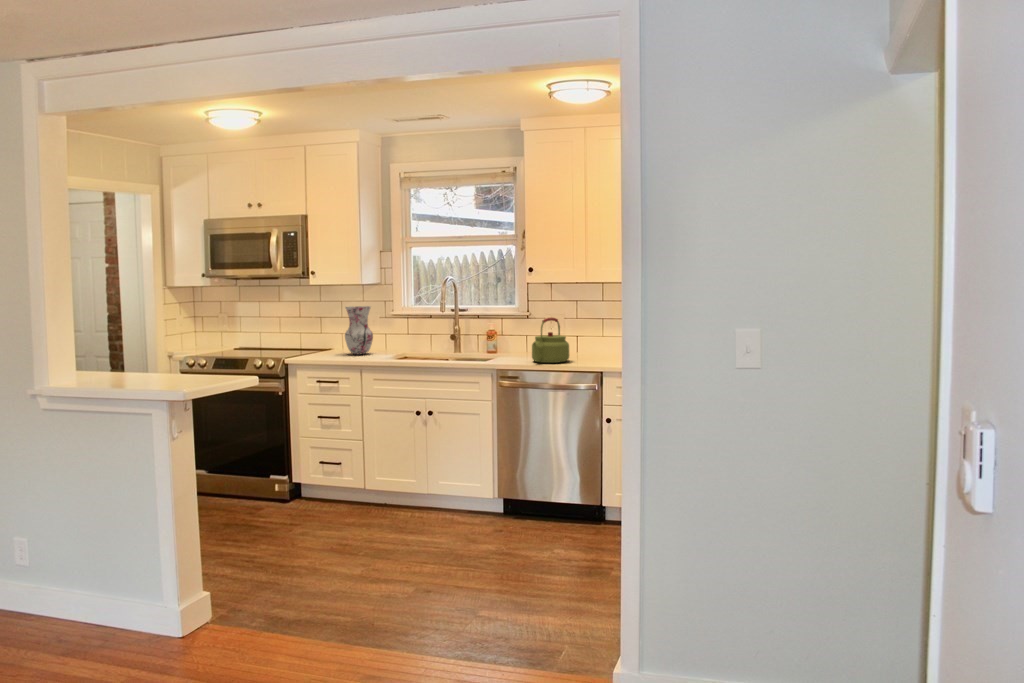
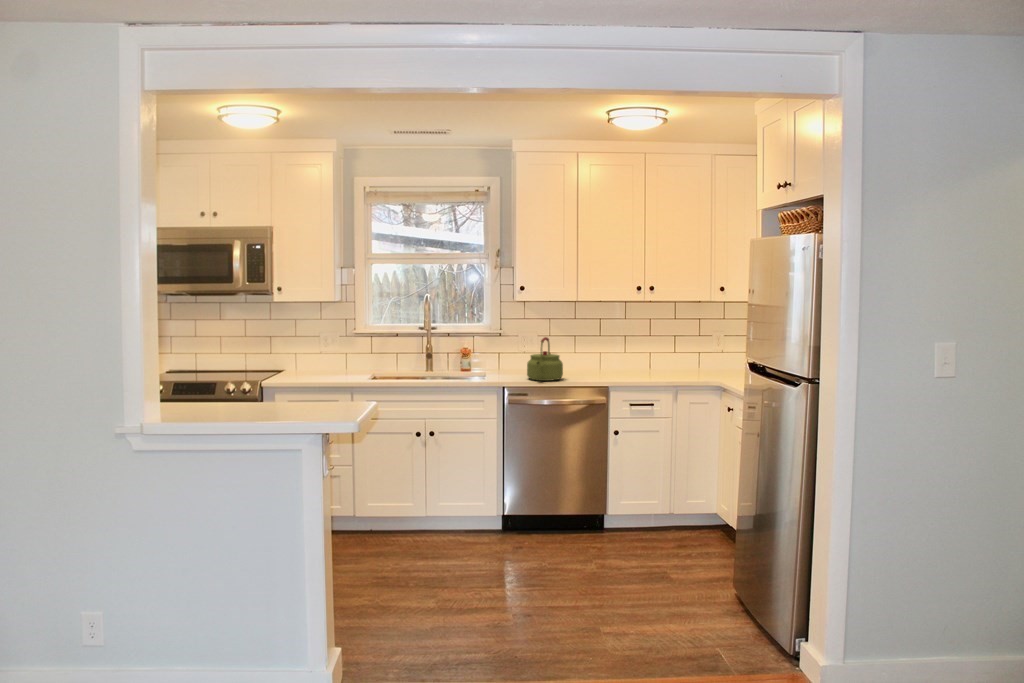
vase: present [345,306,373,354] -> none [318,325,348,376]

